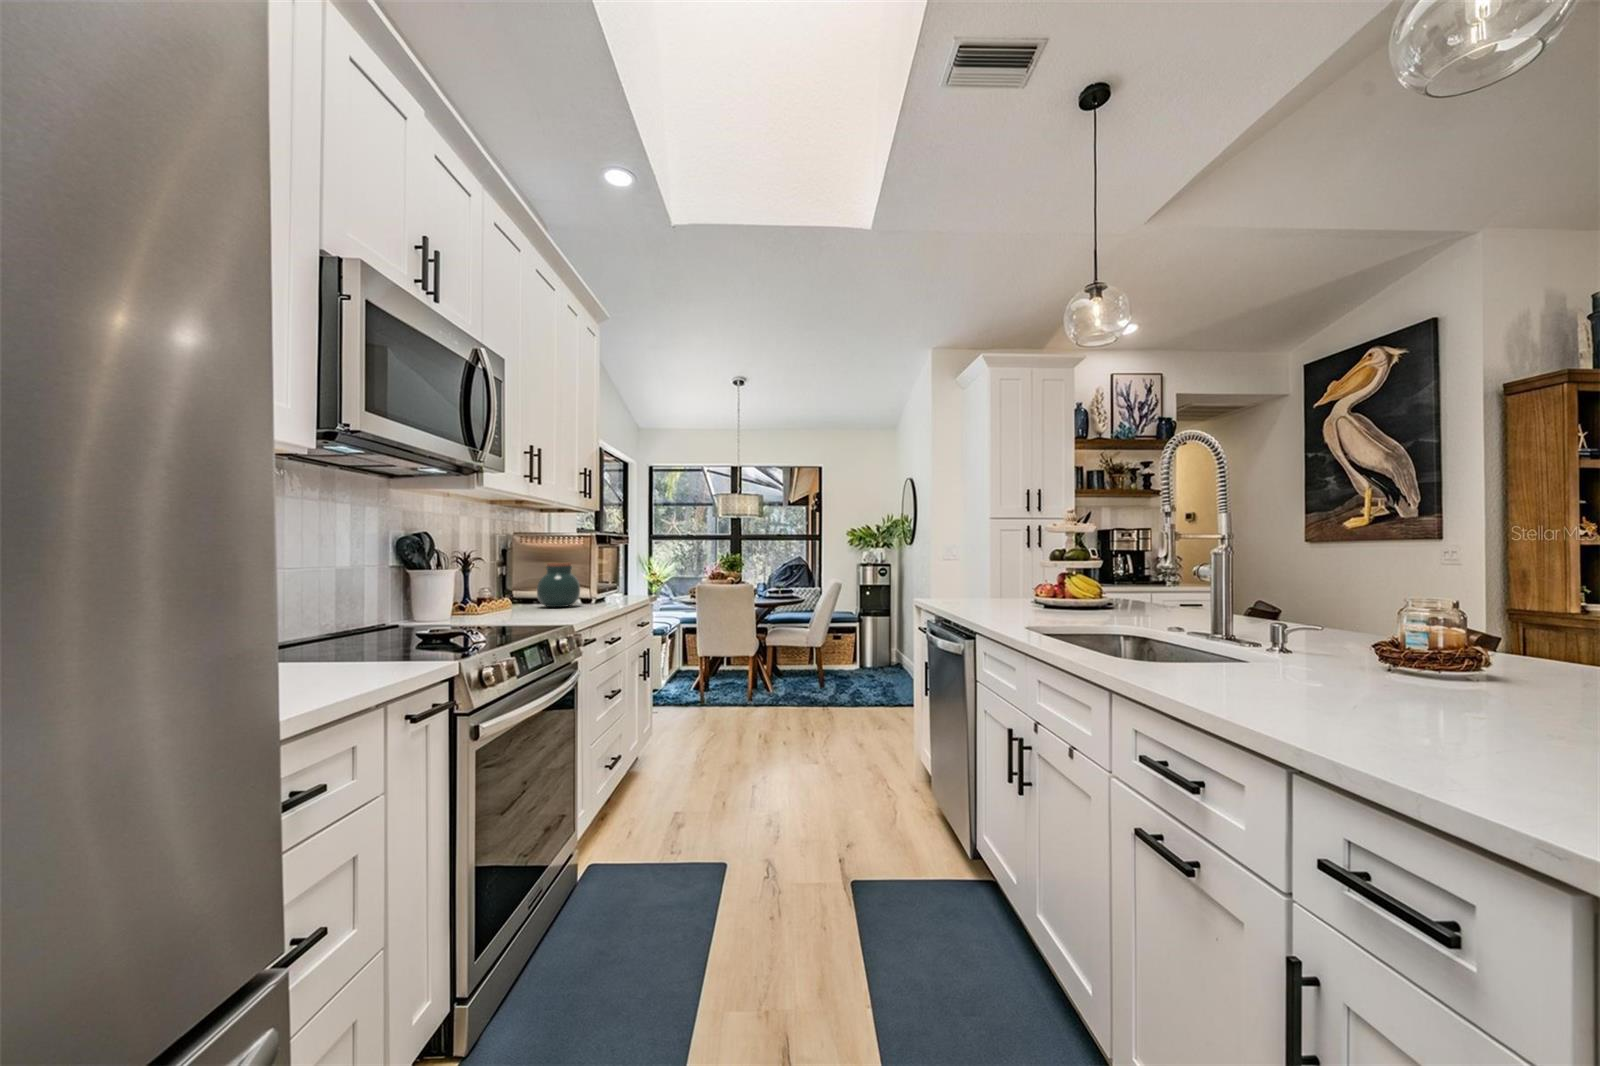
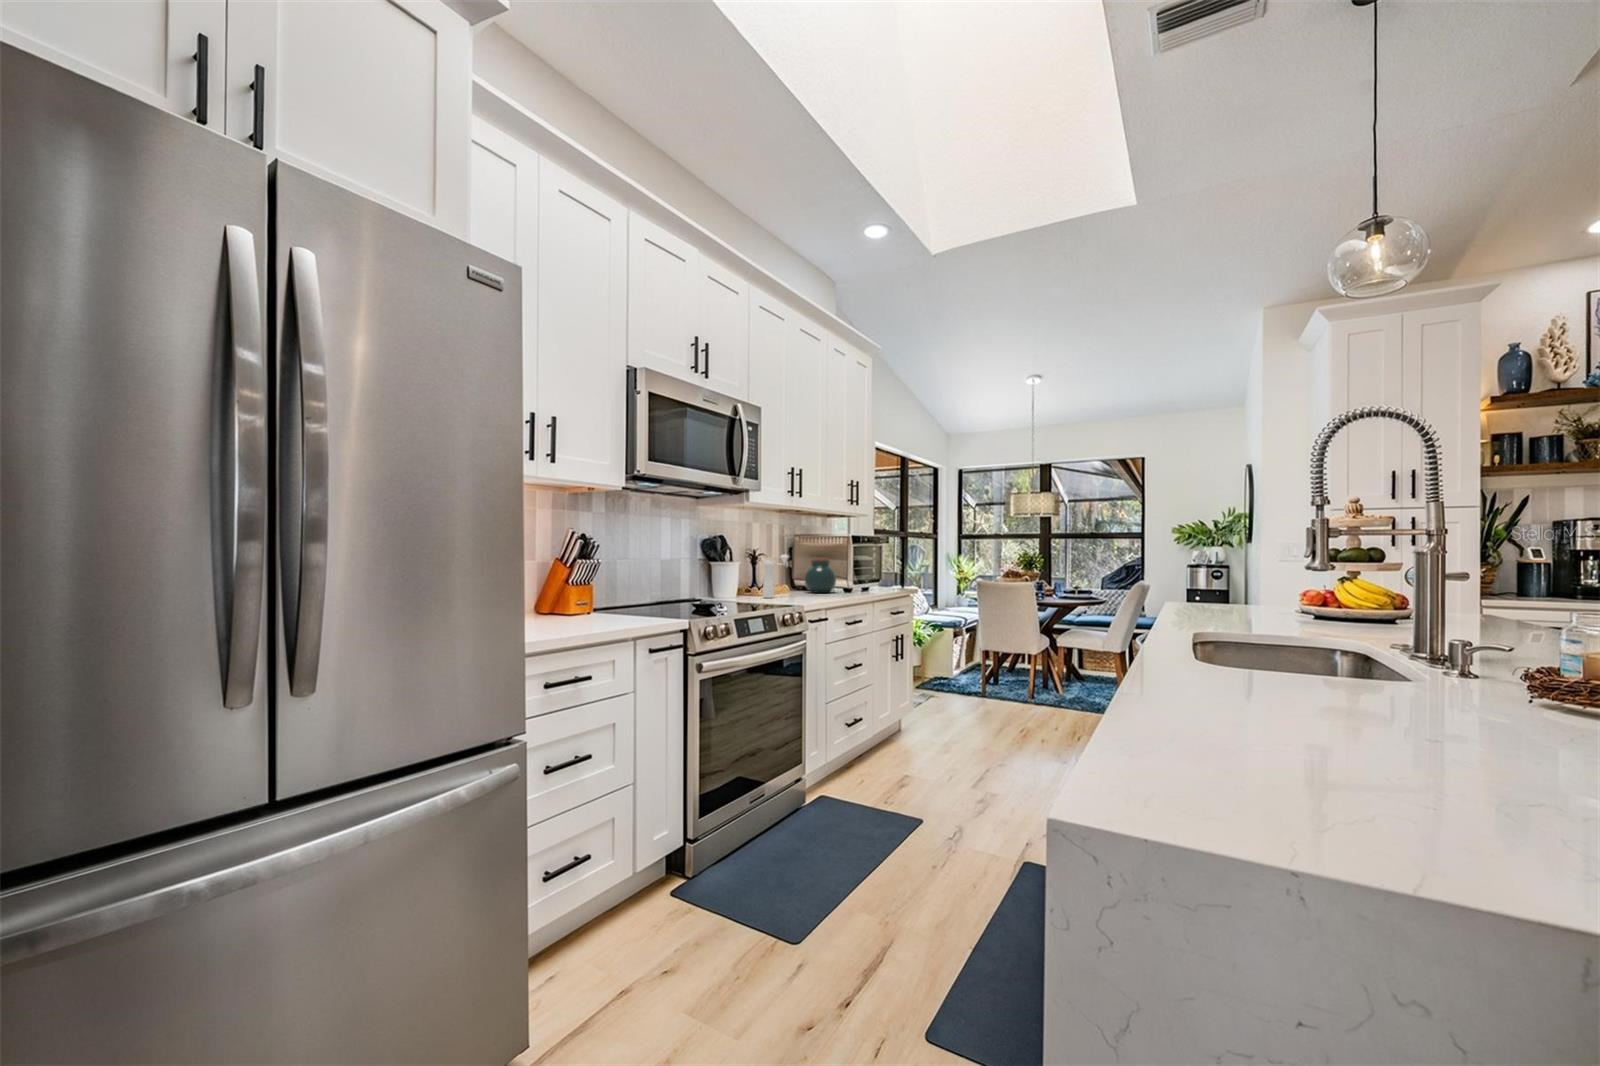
pepper mill: none [496,559,531,619] -> present [763,555,788,598]

